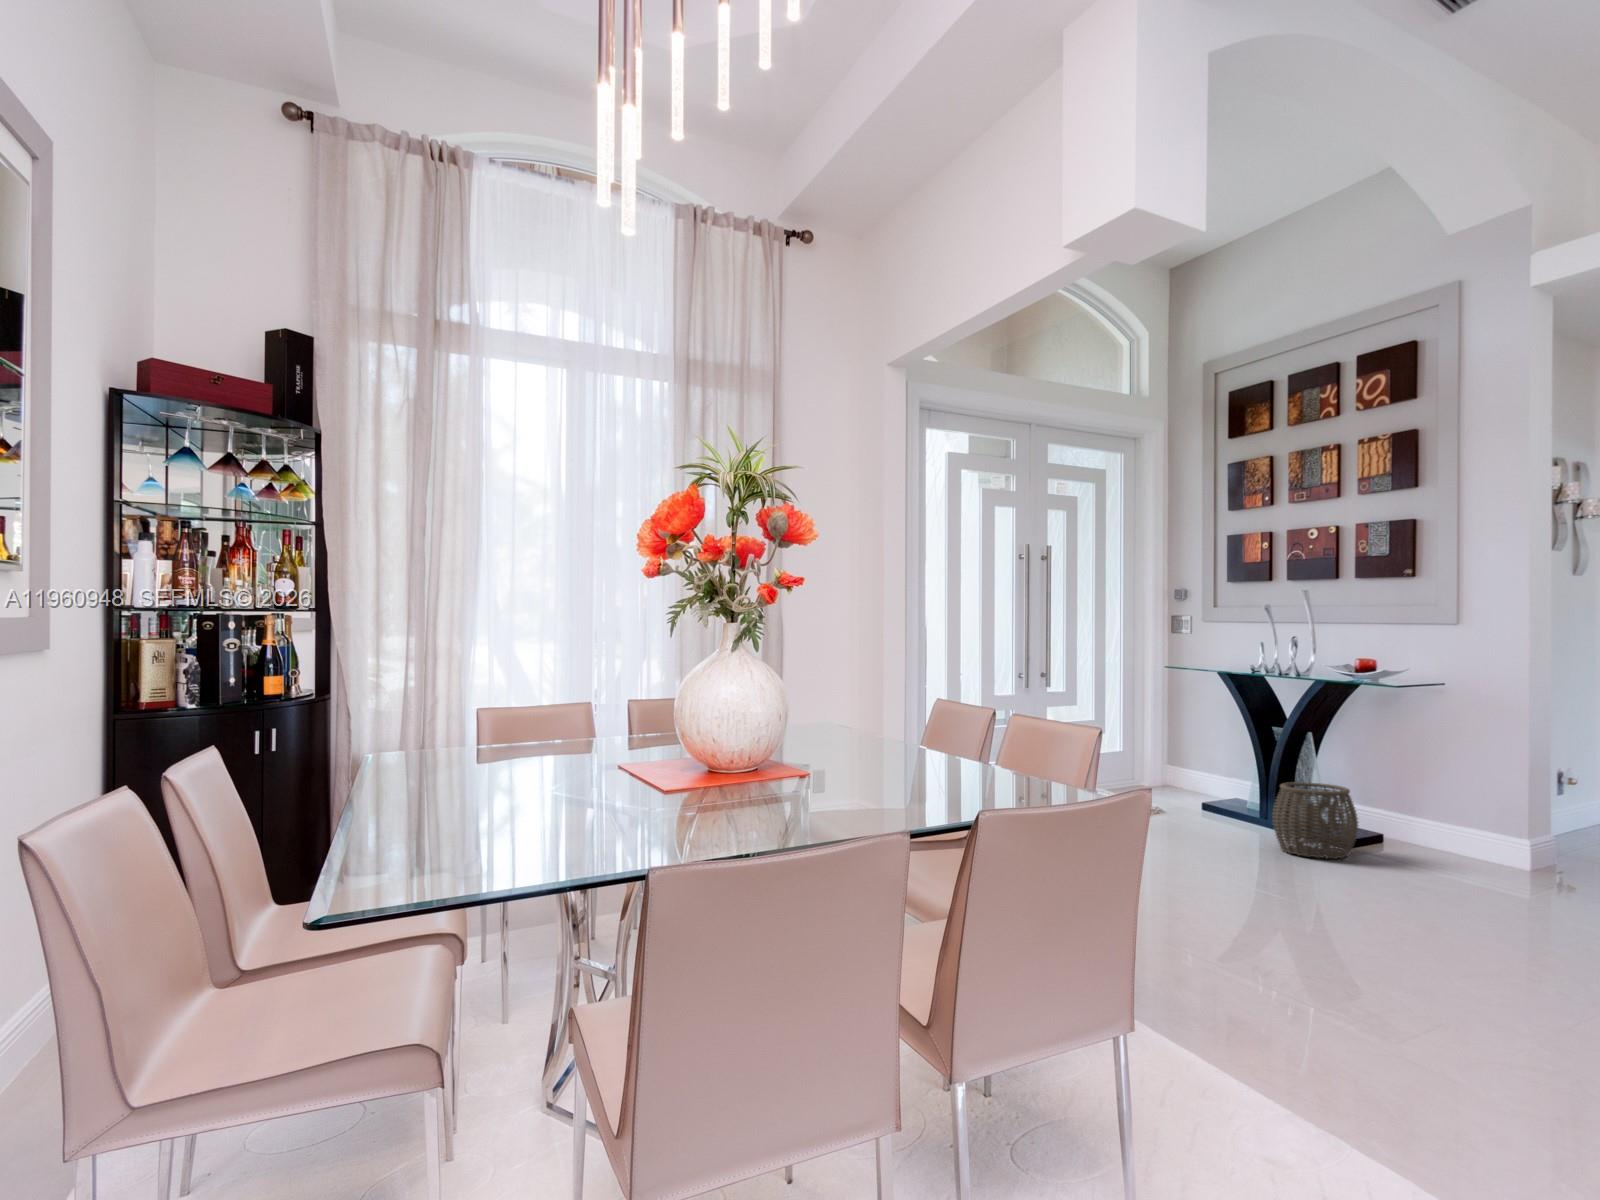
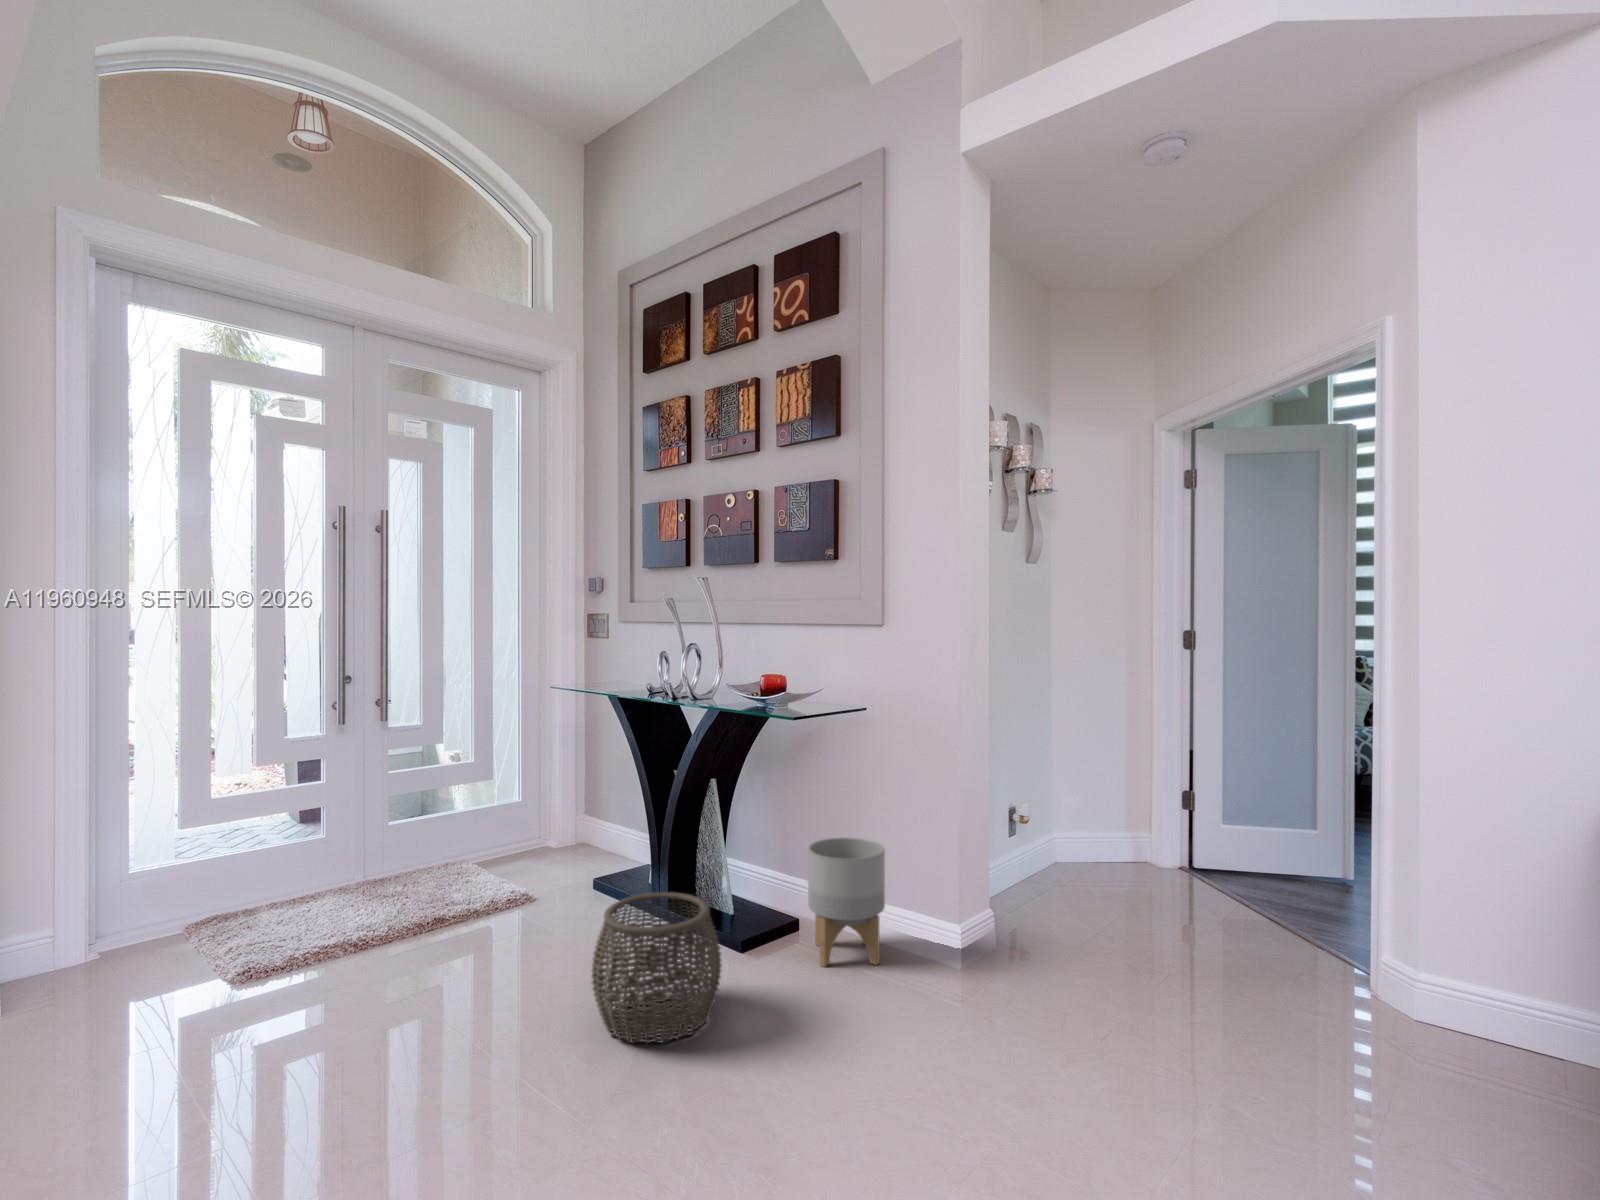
planter: none [1400,770,1461,851] -> present [808,837,885,966]

